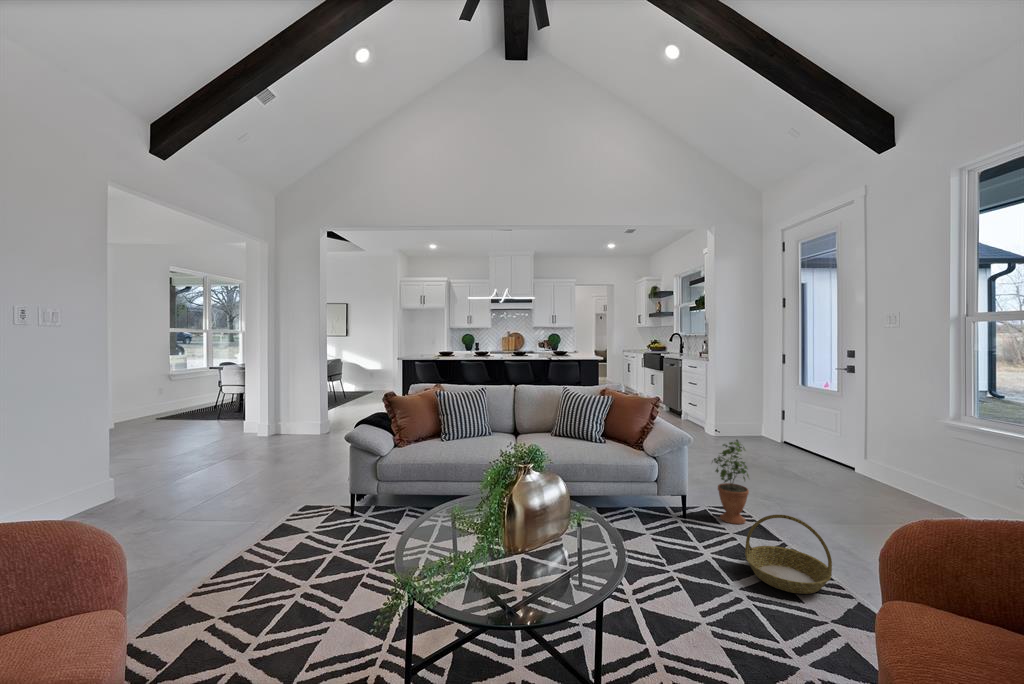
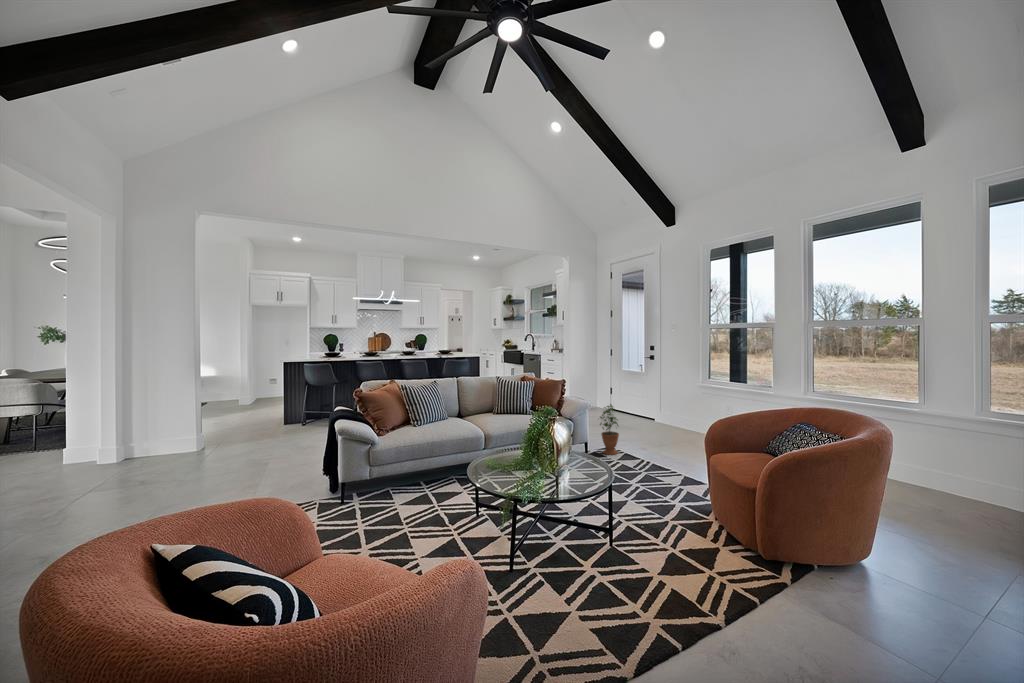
basket: present [745,515,832,594] -> none [630,440,673,480]

